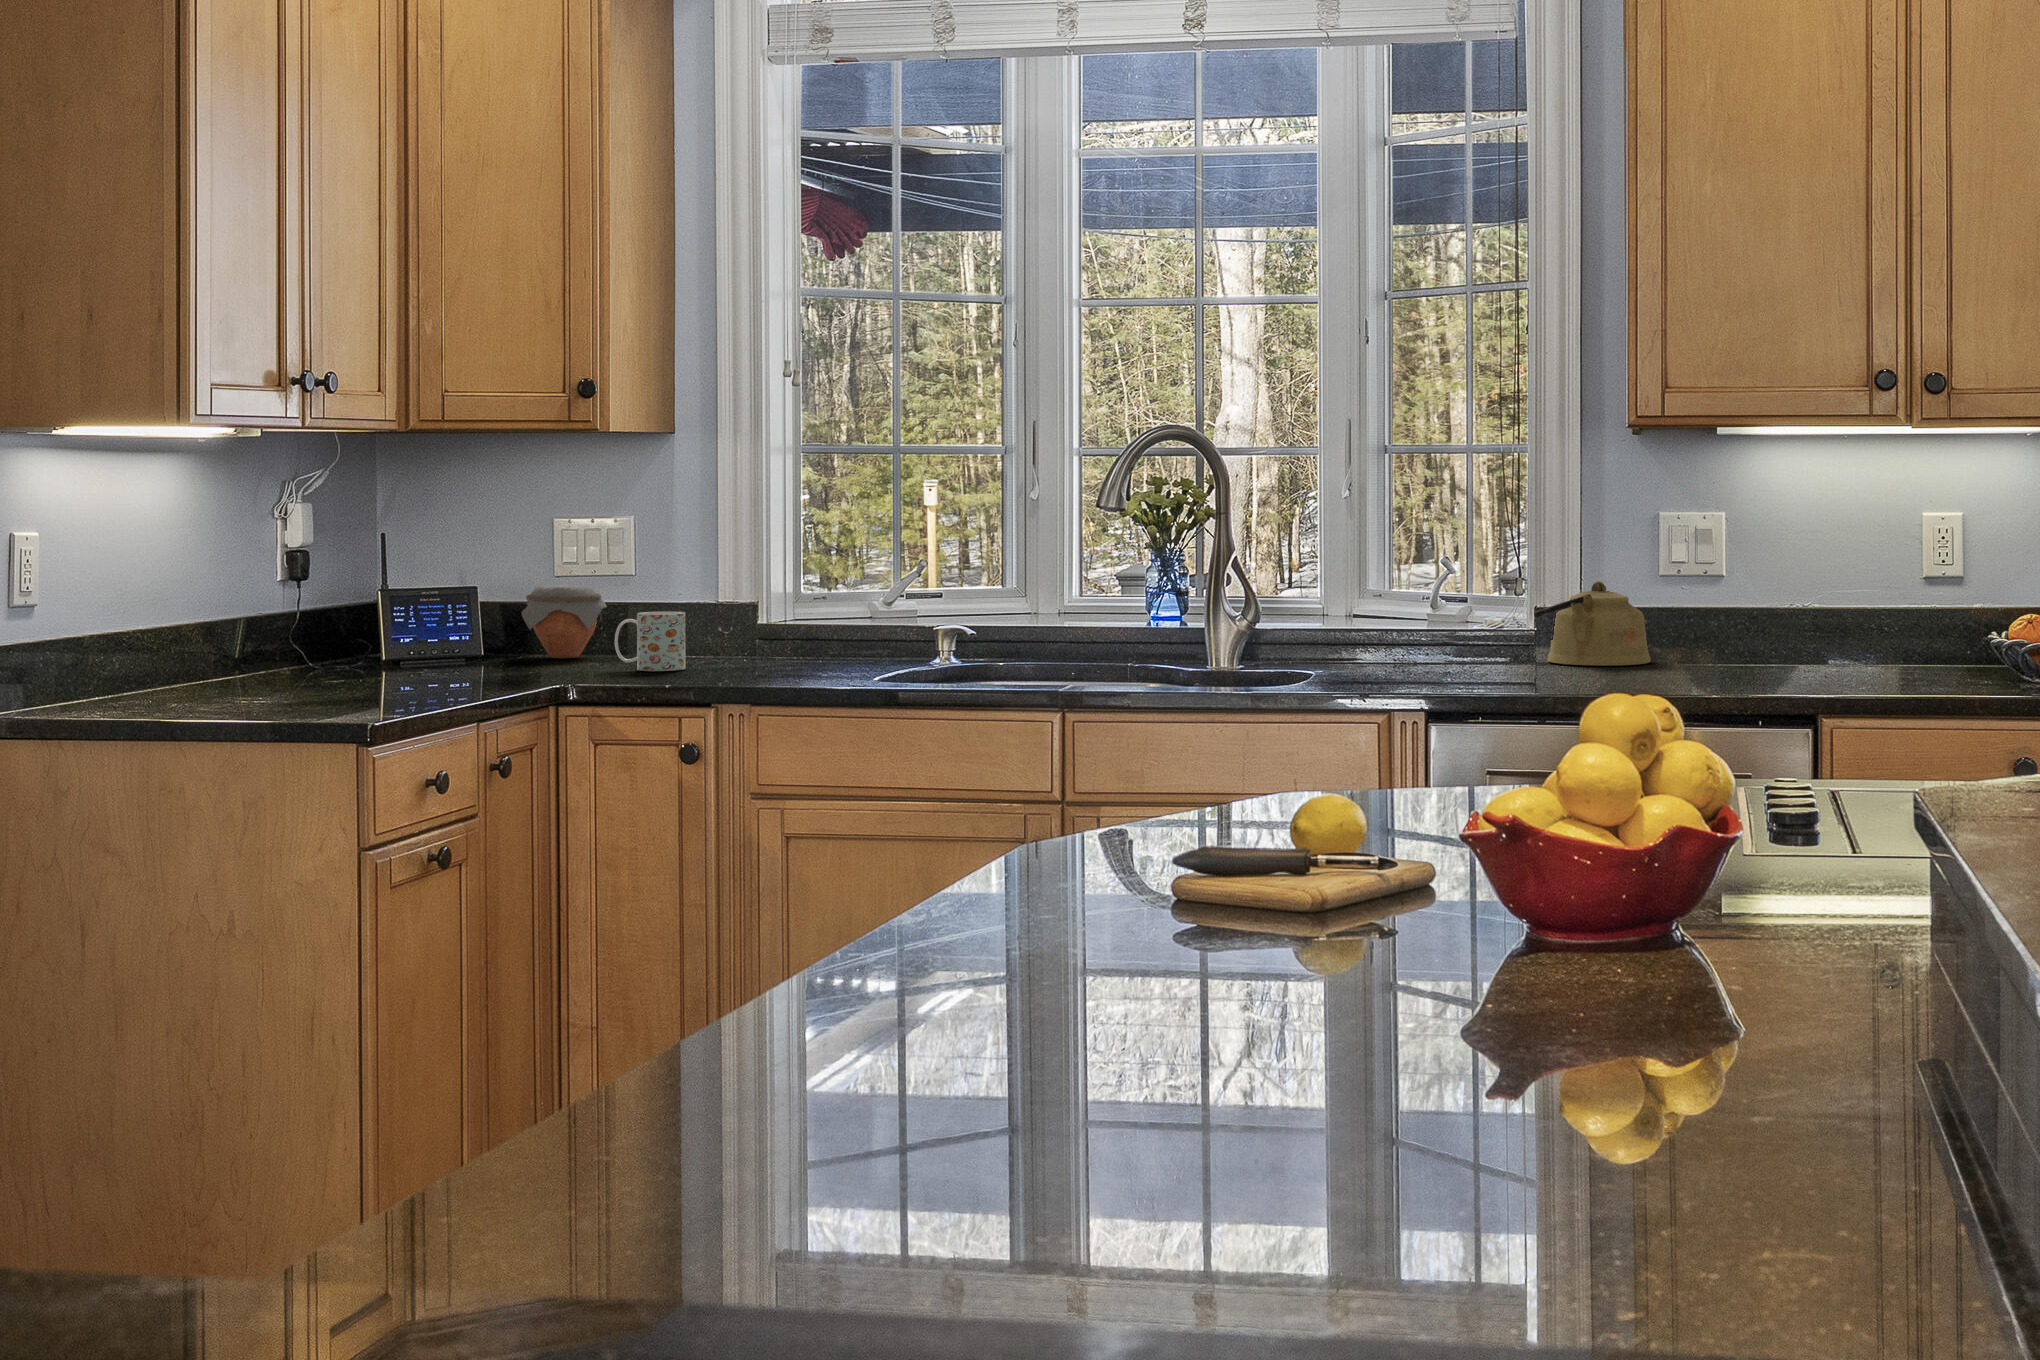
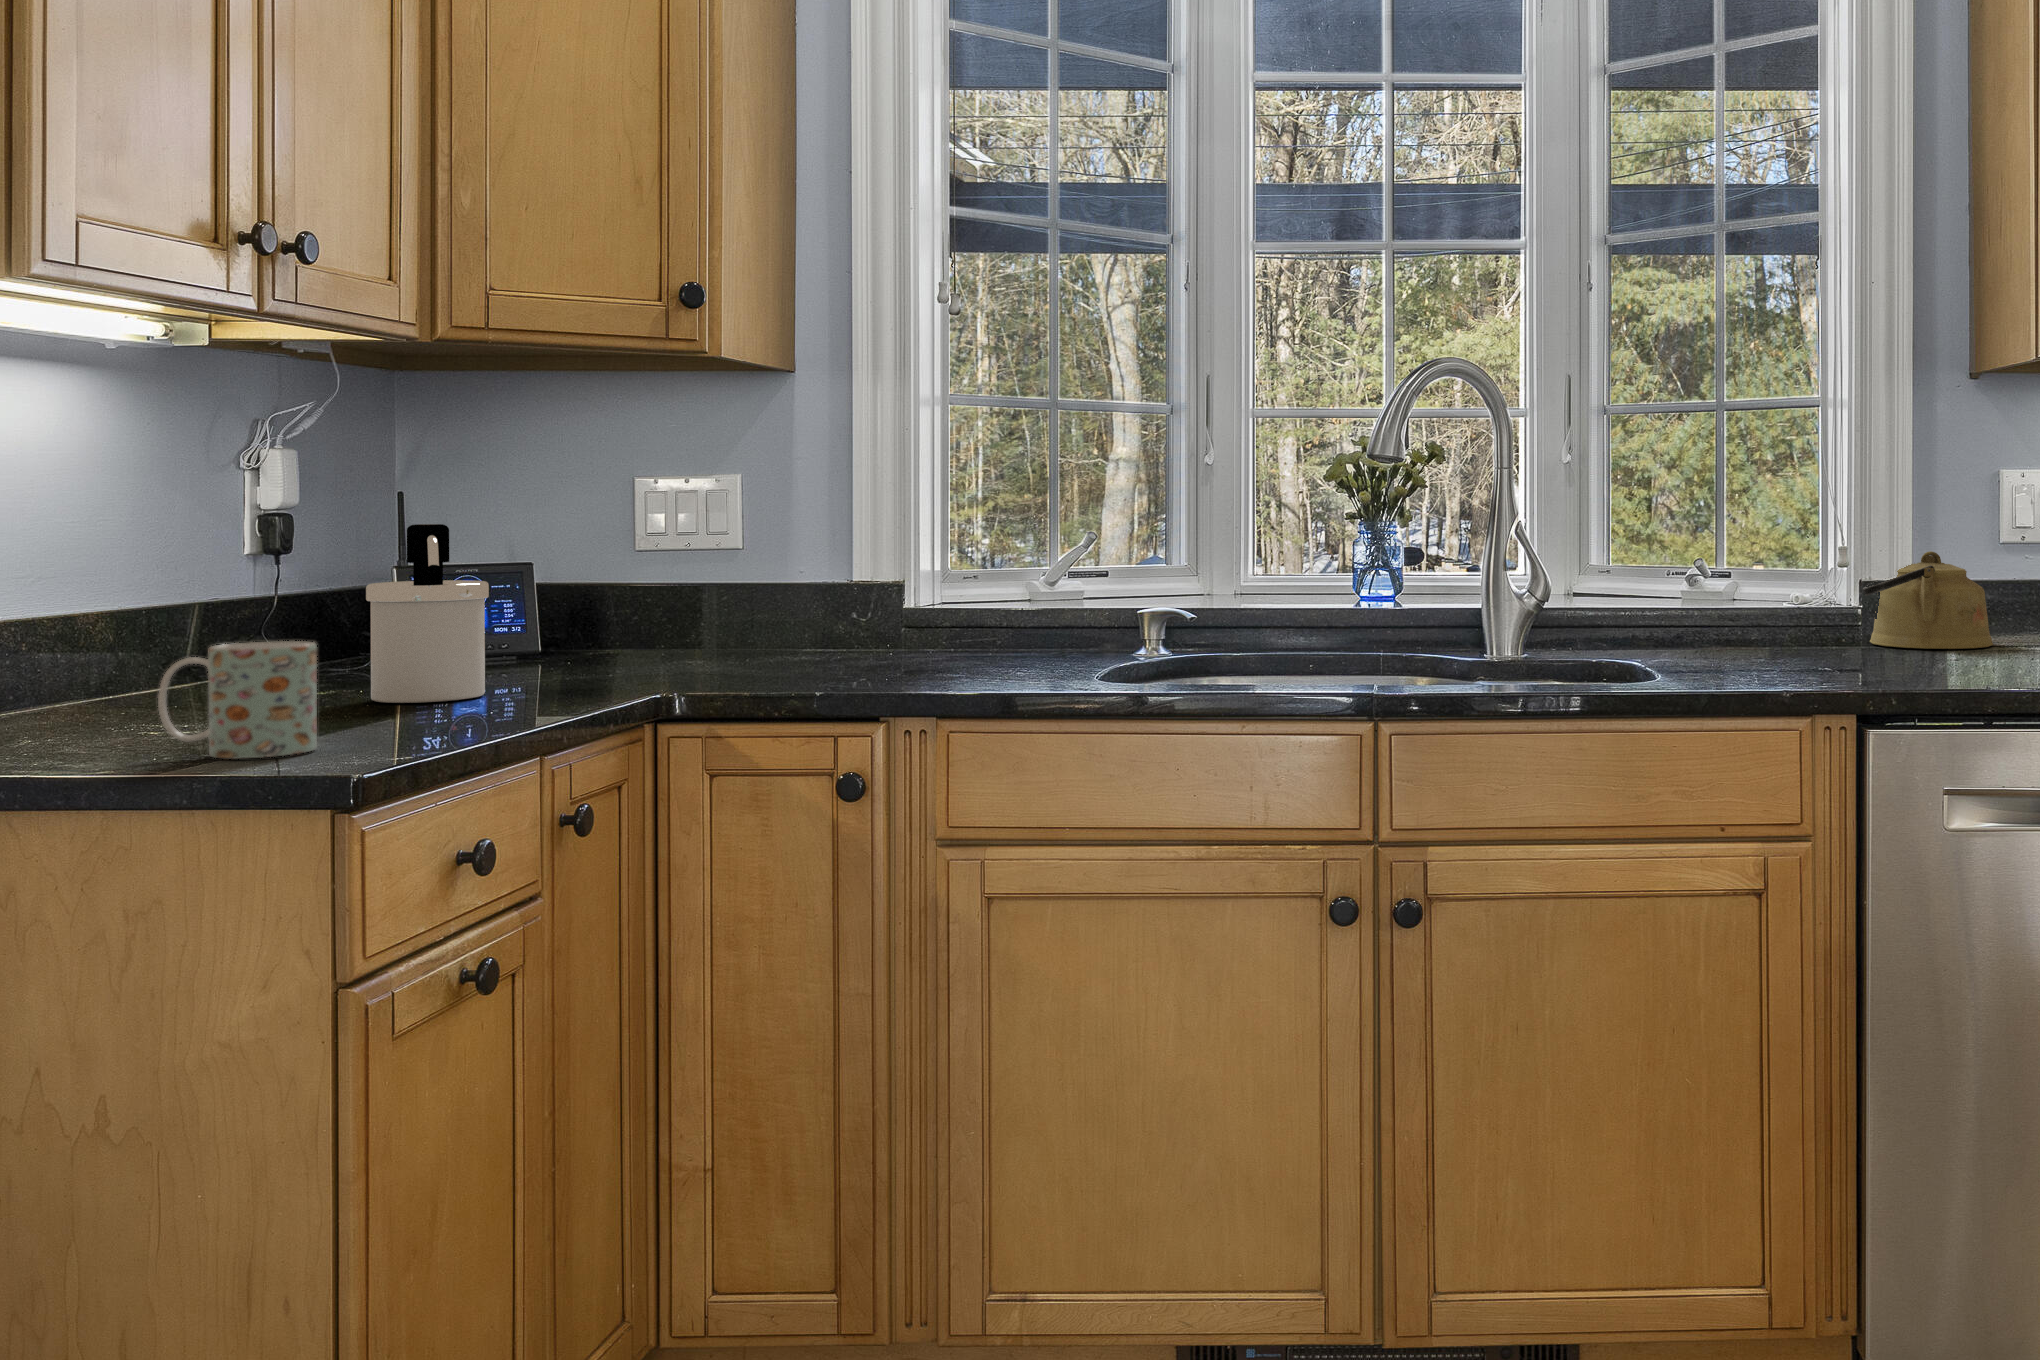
soap dispenser: none [366,562,445,687] -> present [366,524,489,703]
jar: present [521,584,607,658] -> none [596,562,711,656]
mug: present [615,611,685,671] -> present [158,641,317,759]

